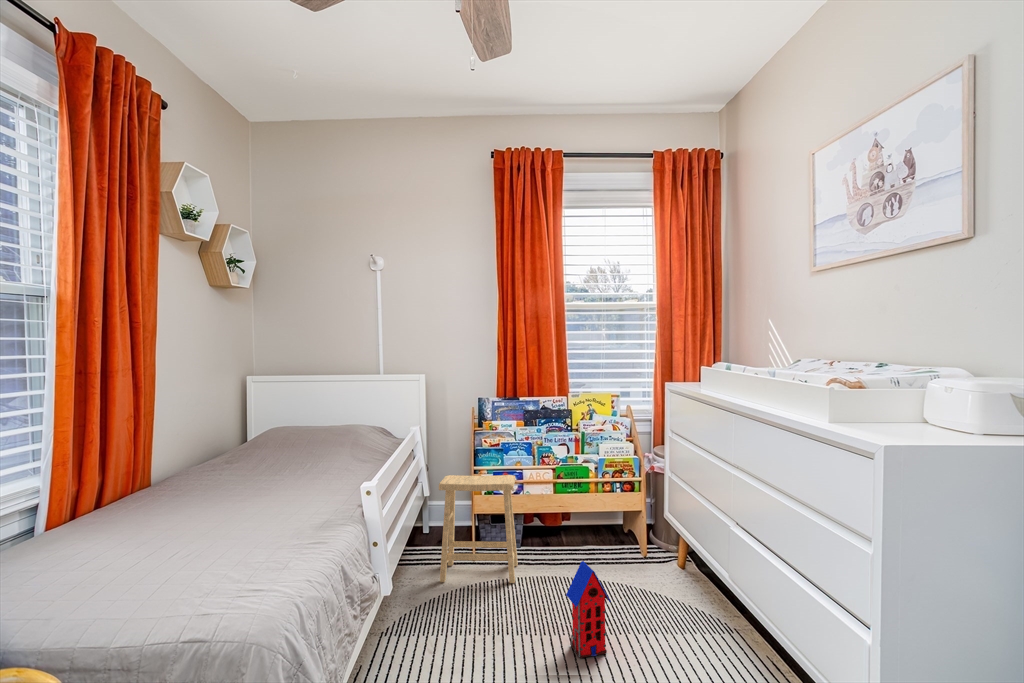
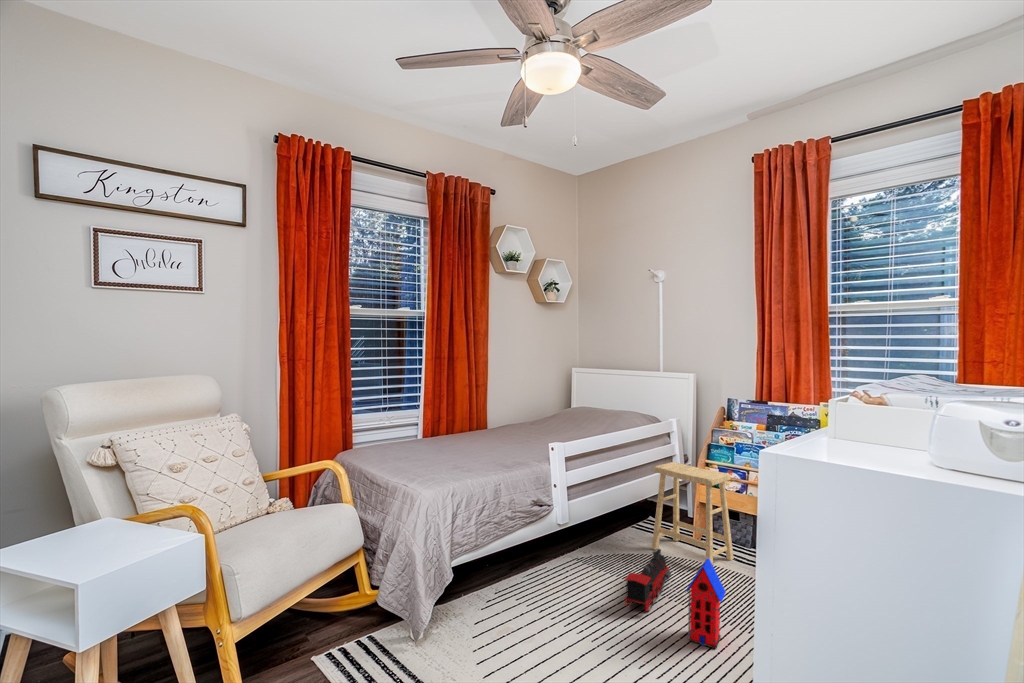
toy train: none [471,574,522,654] -> present [625,549,671,612]

